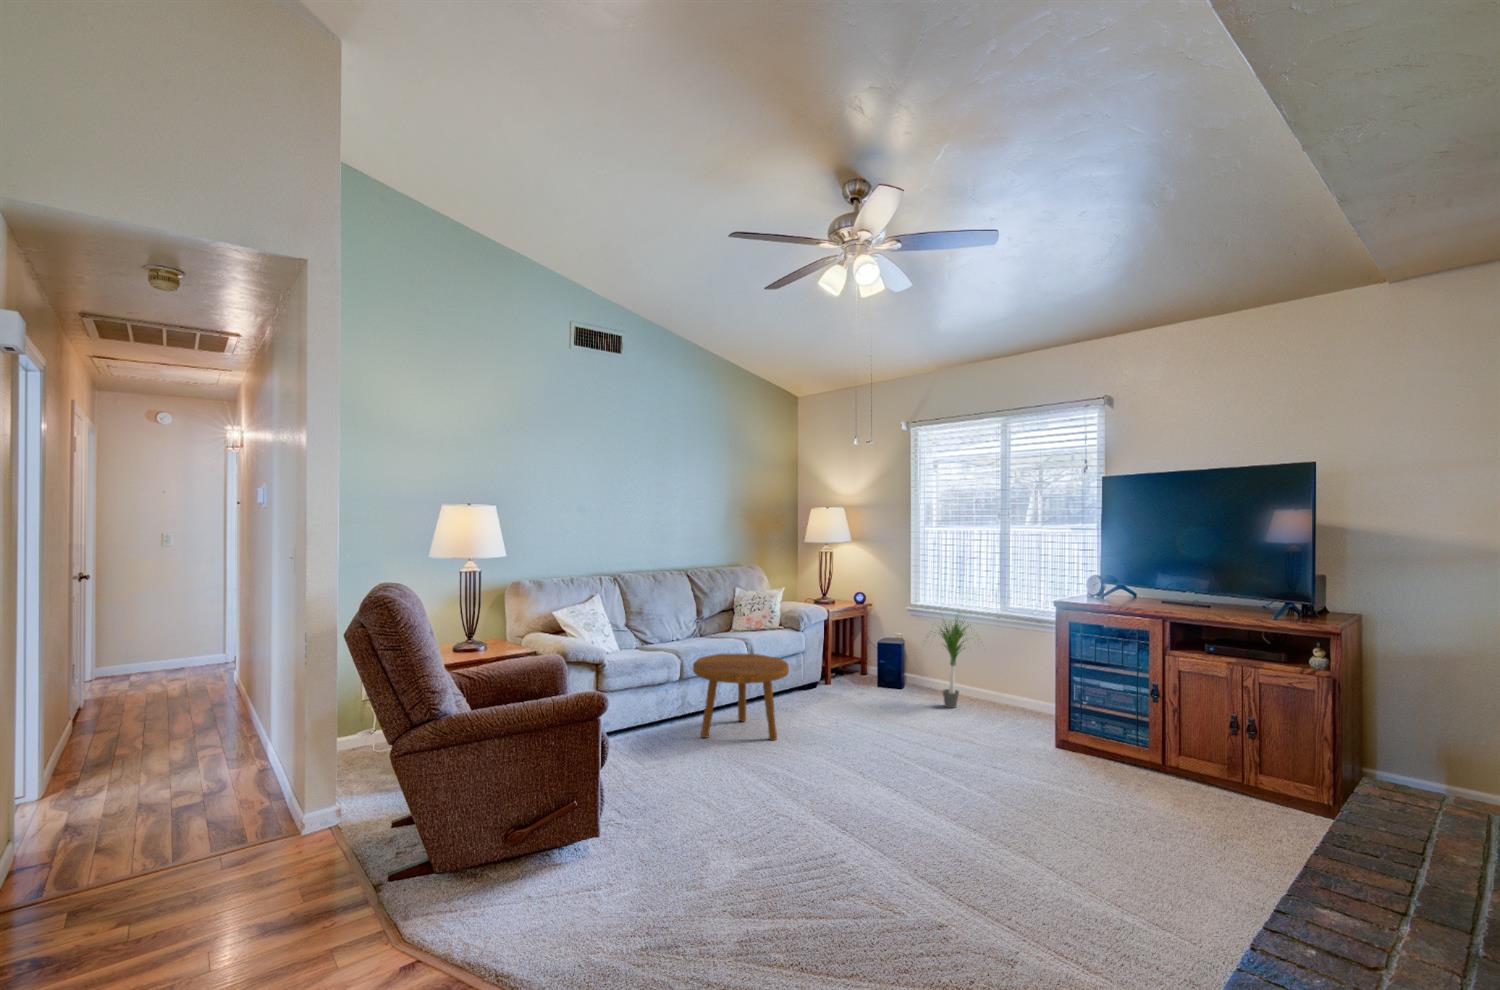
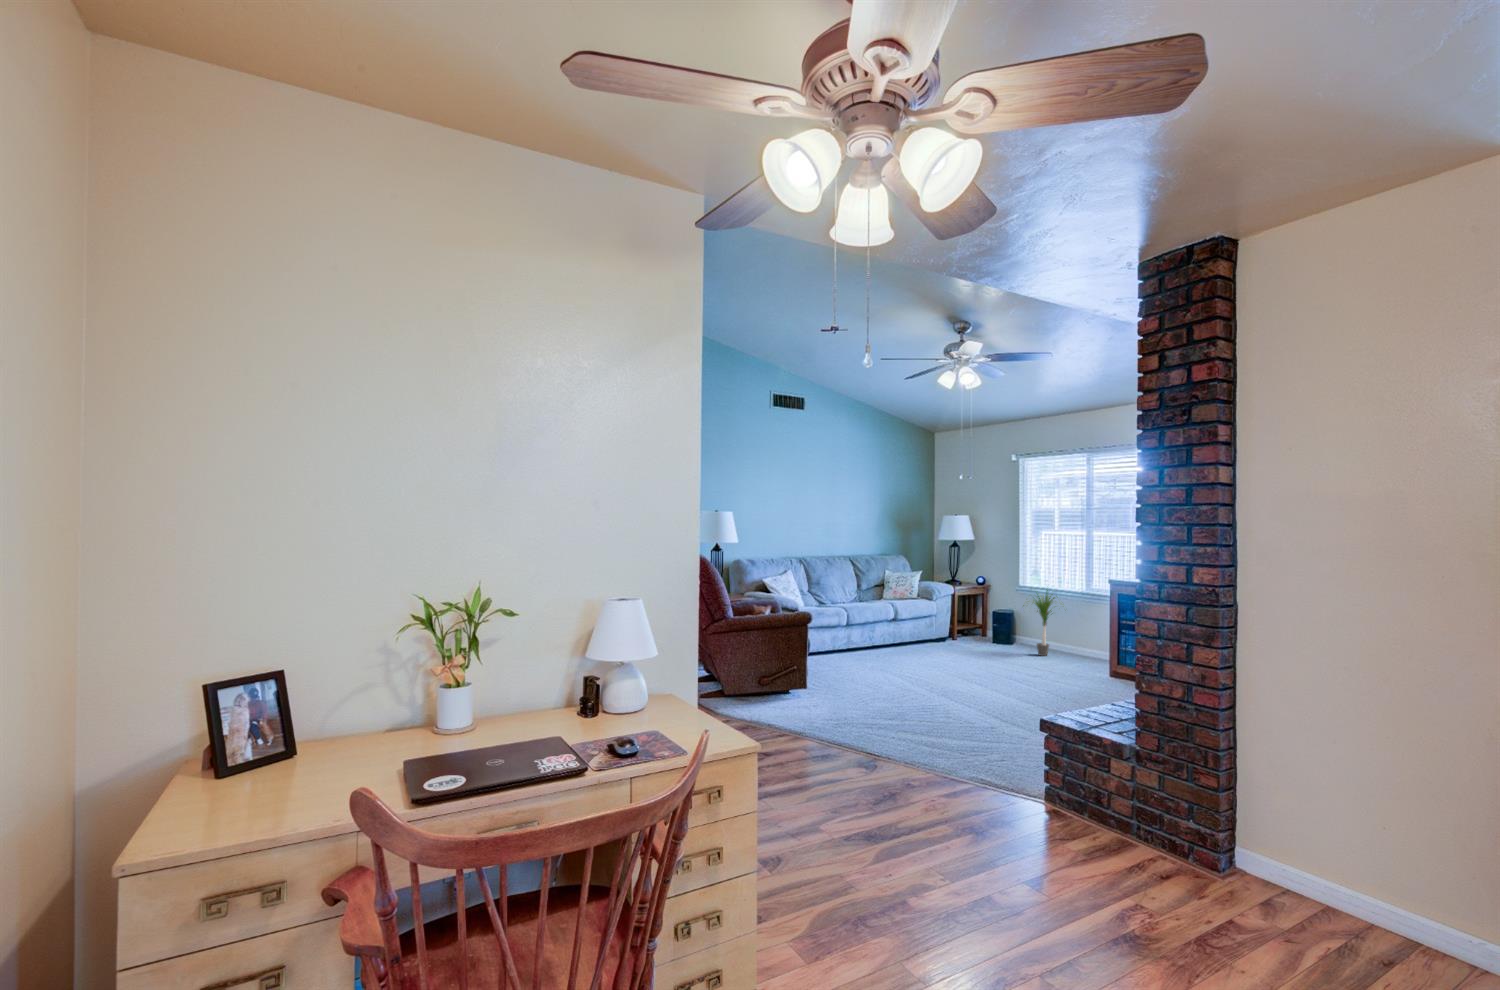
footstool: present [693,653,789,740] -> none [854,610,918,665]

